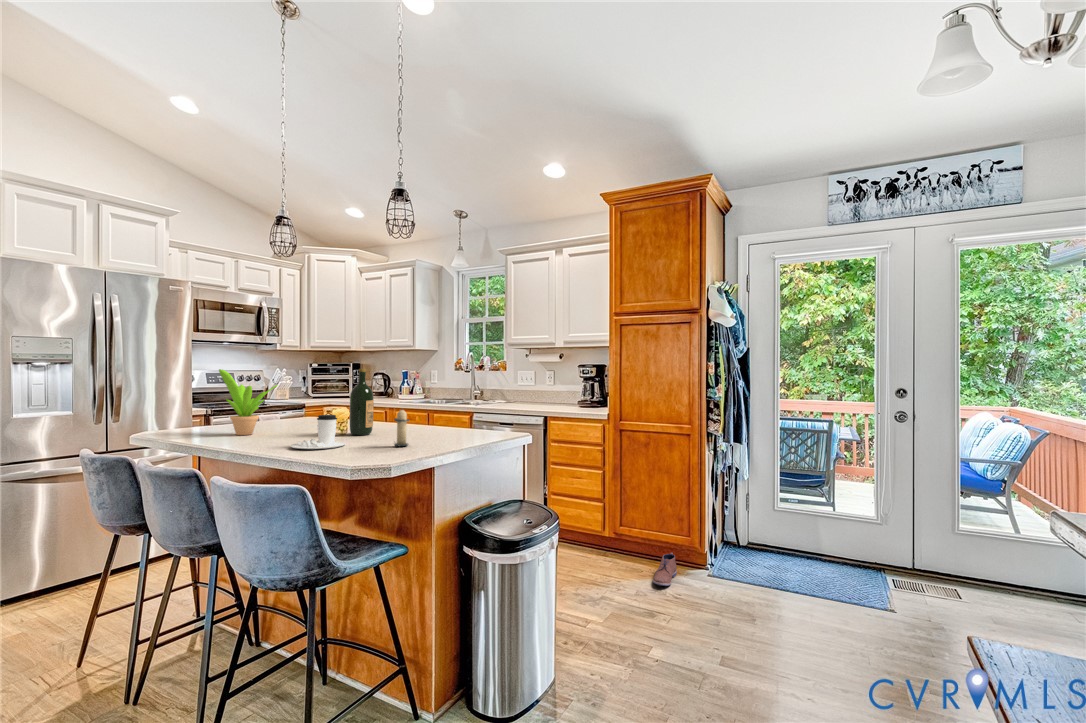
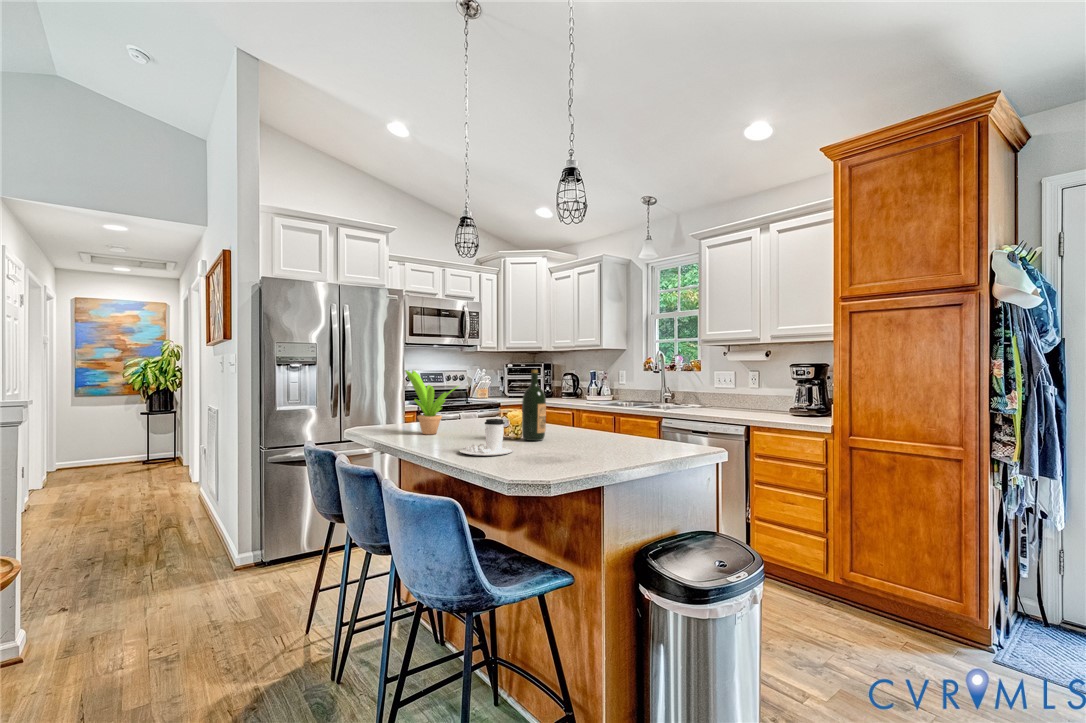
candle: present [394,410,409,446] -> none [558,414,580,459]
shoe: present [653,553,677,586] -> none [903,618,941,665]

